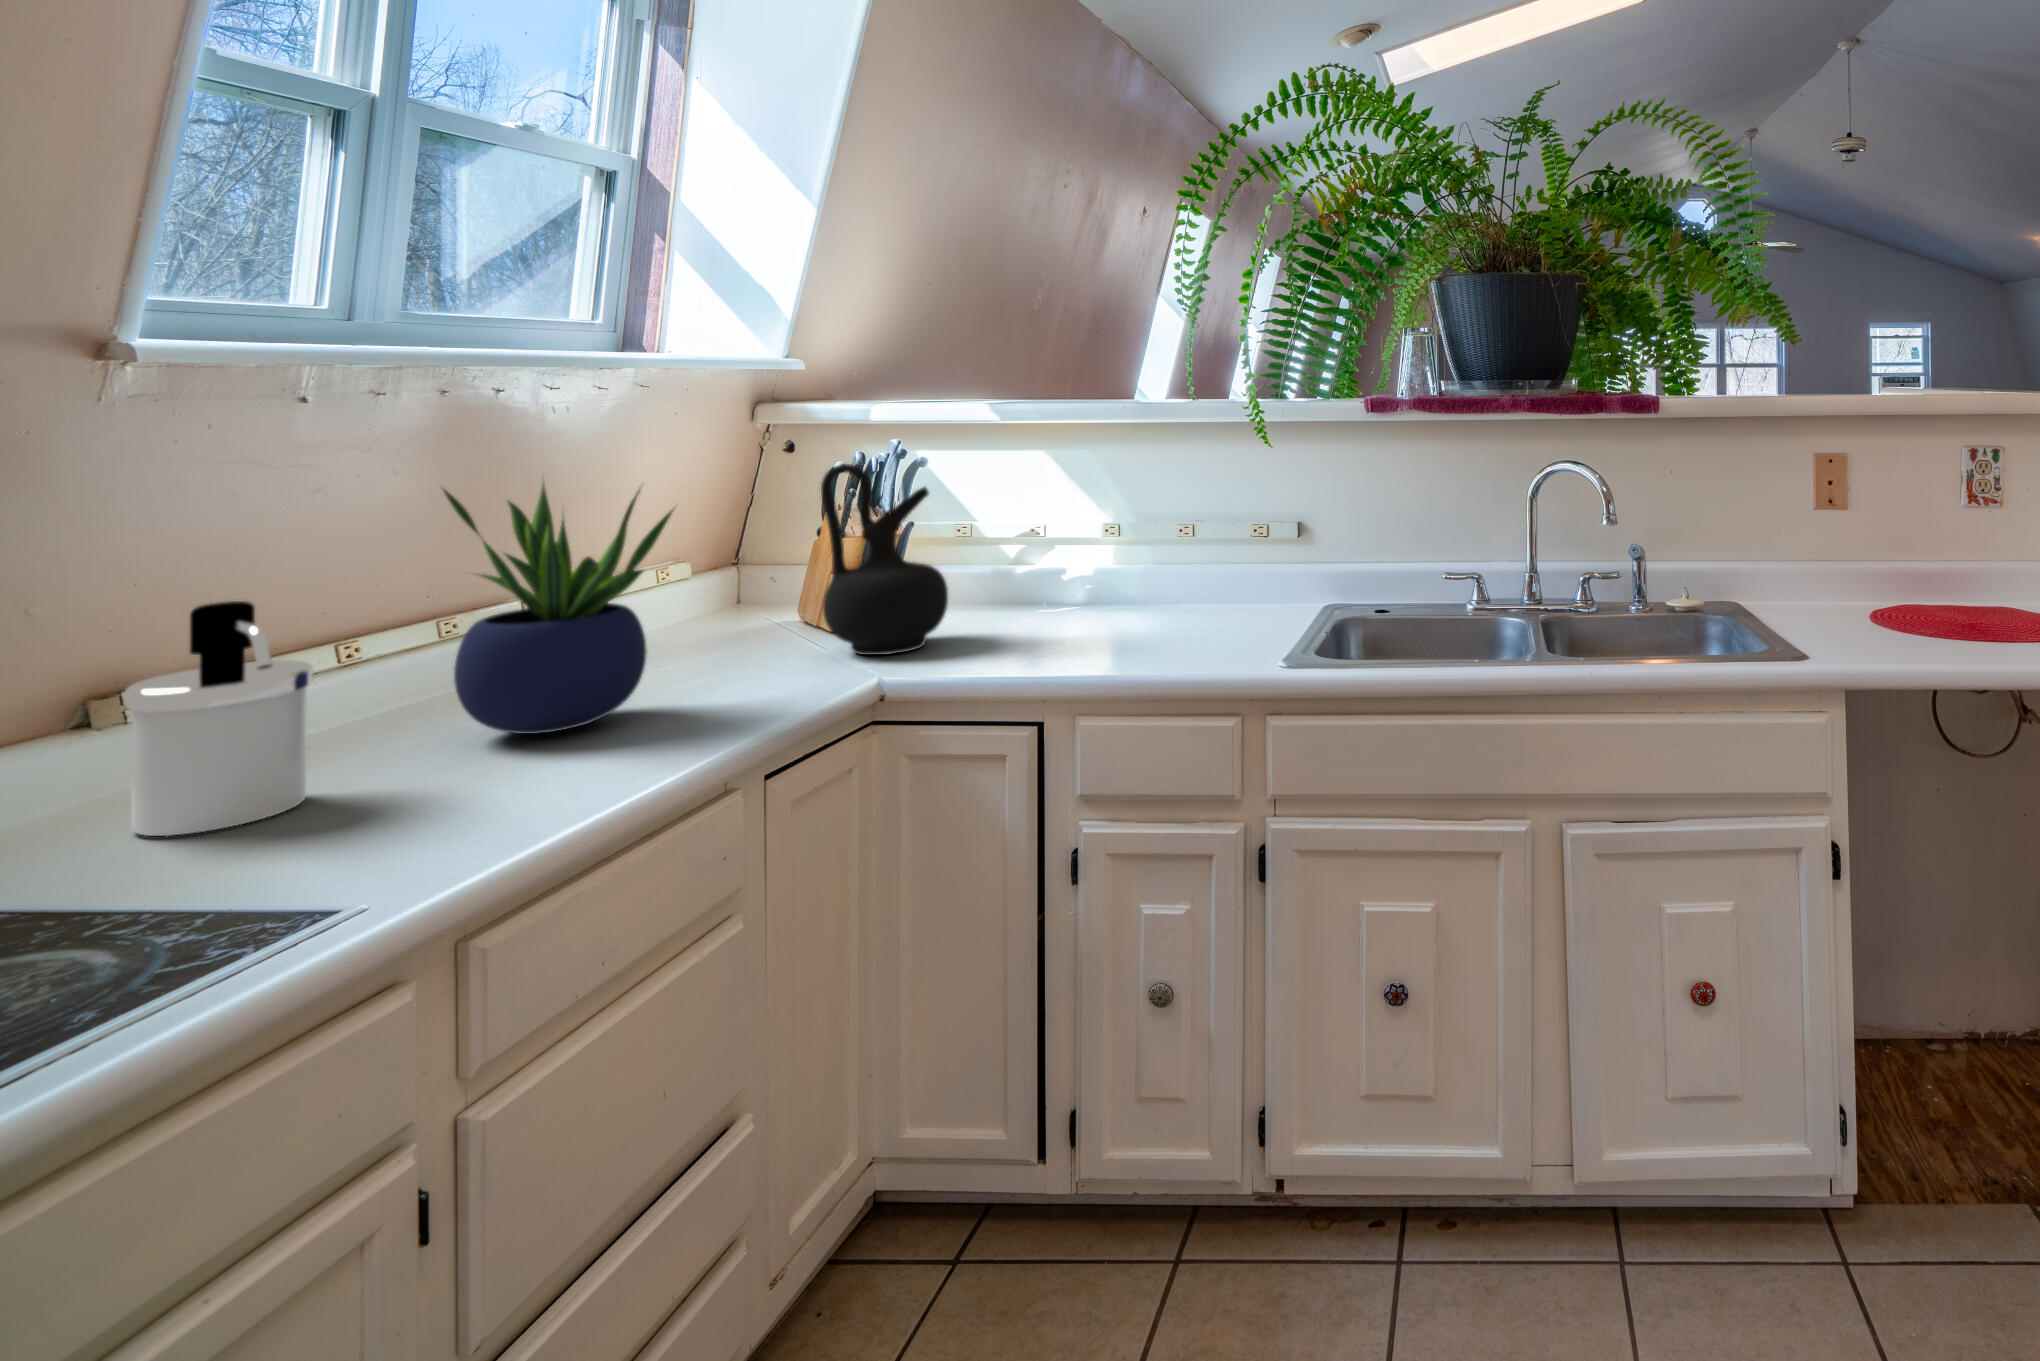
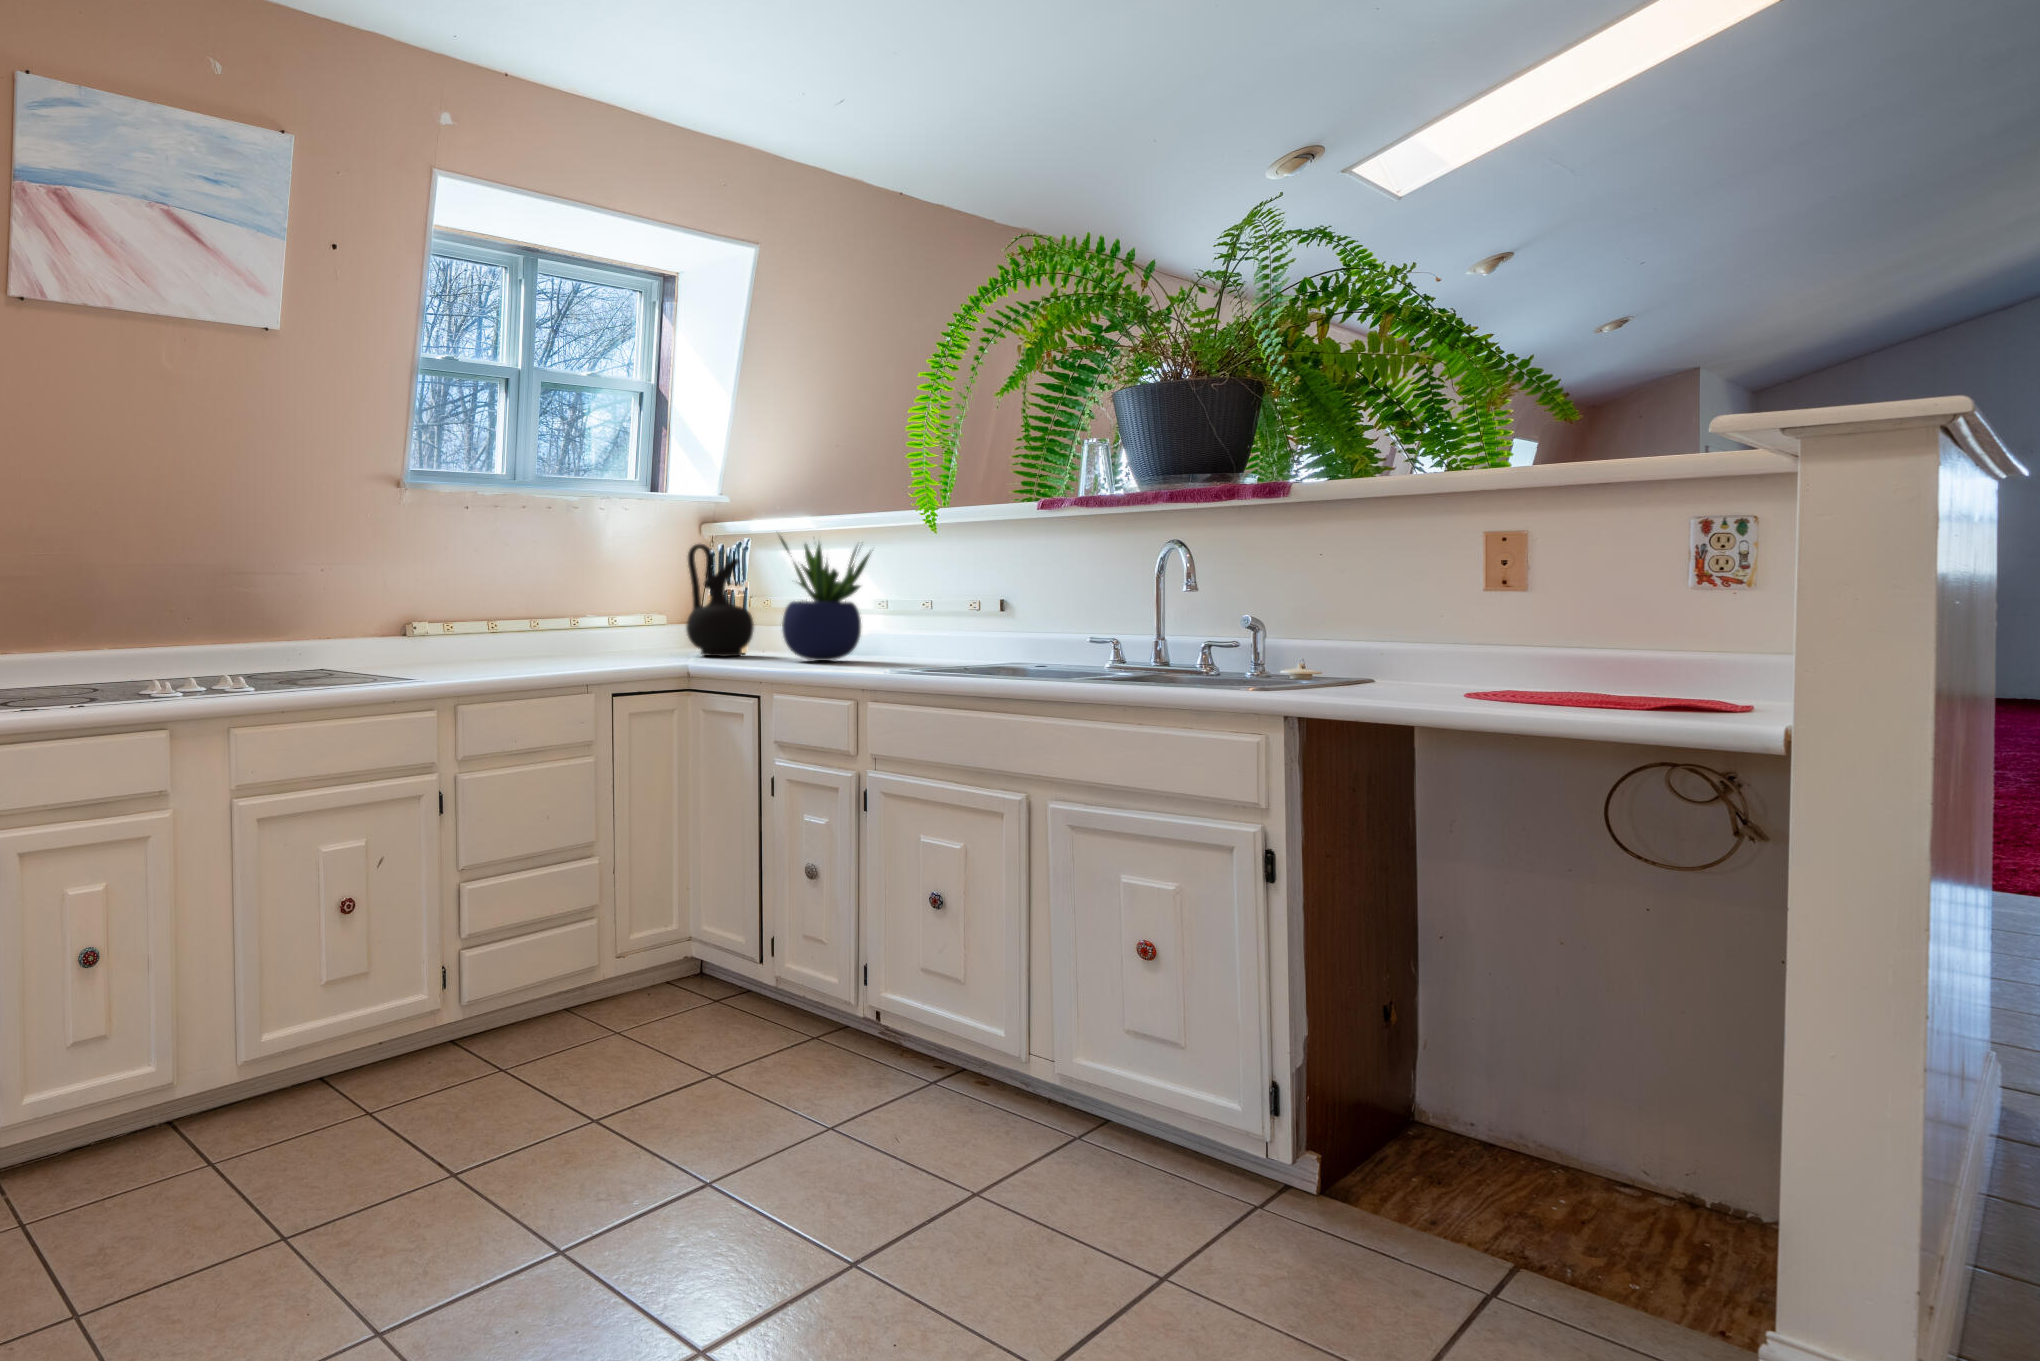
potted plant: present [443,484,674,734] -> present [780,537,873,661]
soap dispenser: present [125,601,313,836] -> none [399,575,452,662]

